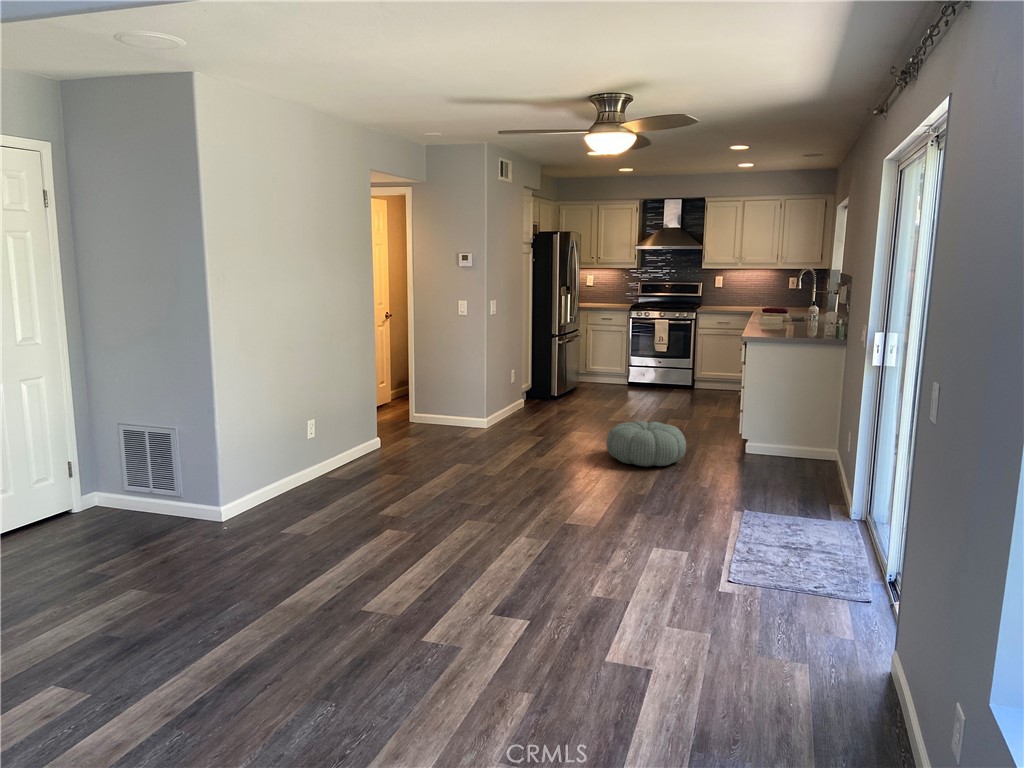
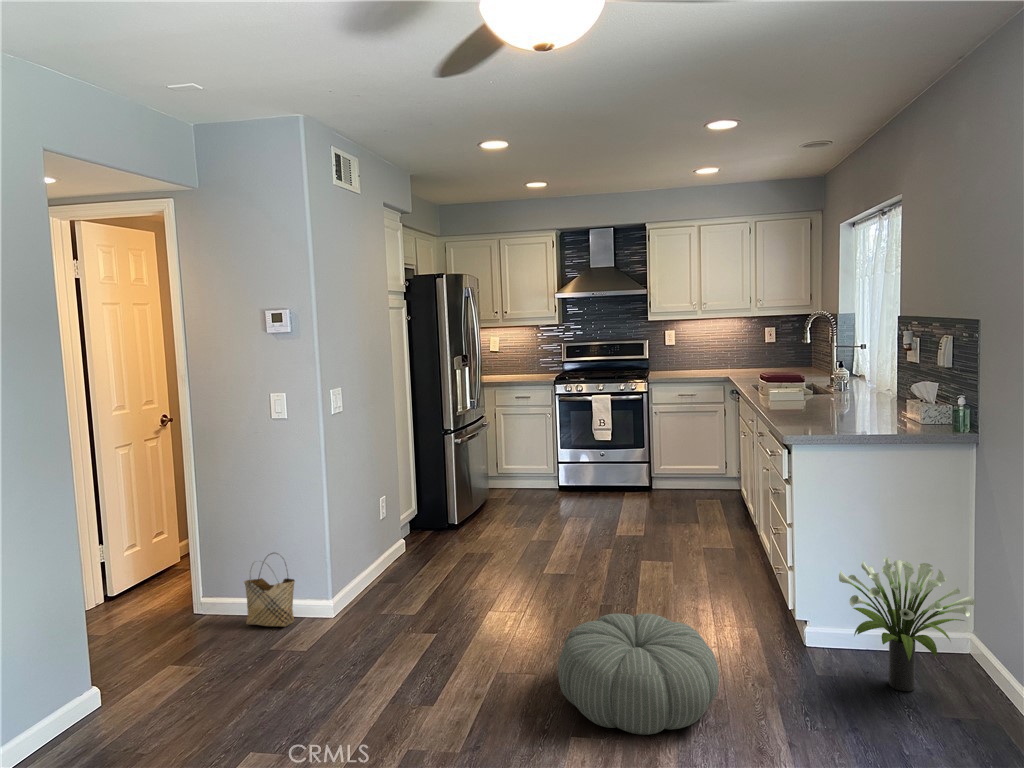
woven basket: none [441,389,468,429] -> present [244,553,295,627]
potted plant: none [756,399,821,465] -> present [839,557,976,691]

